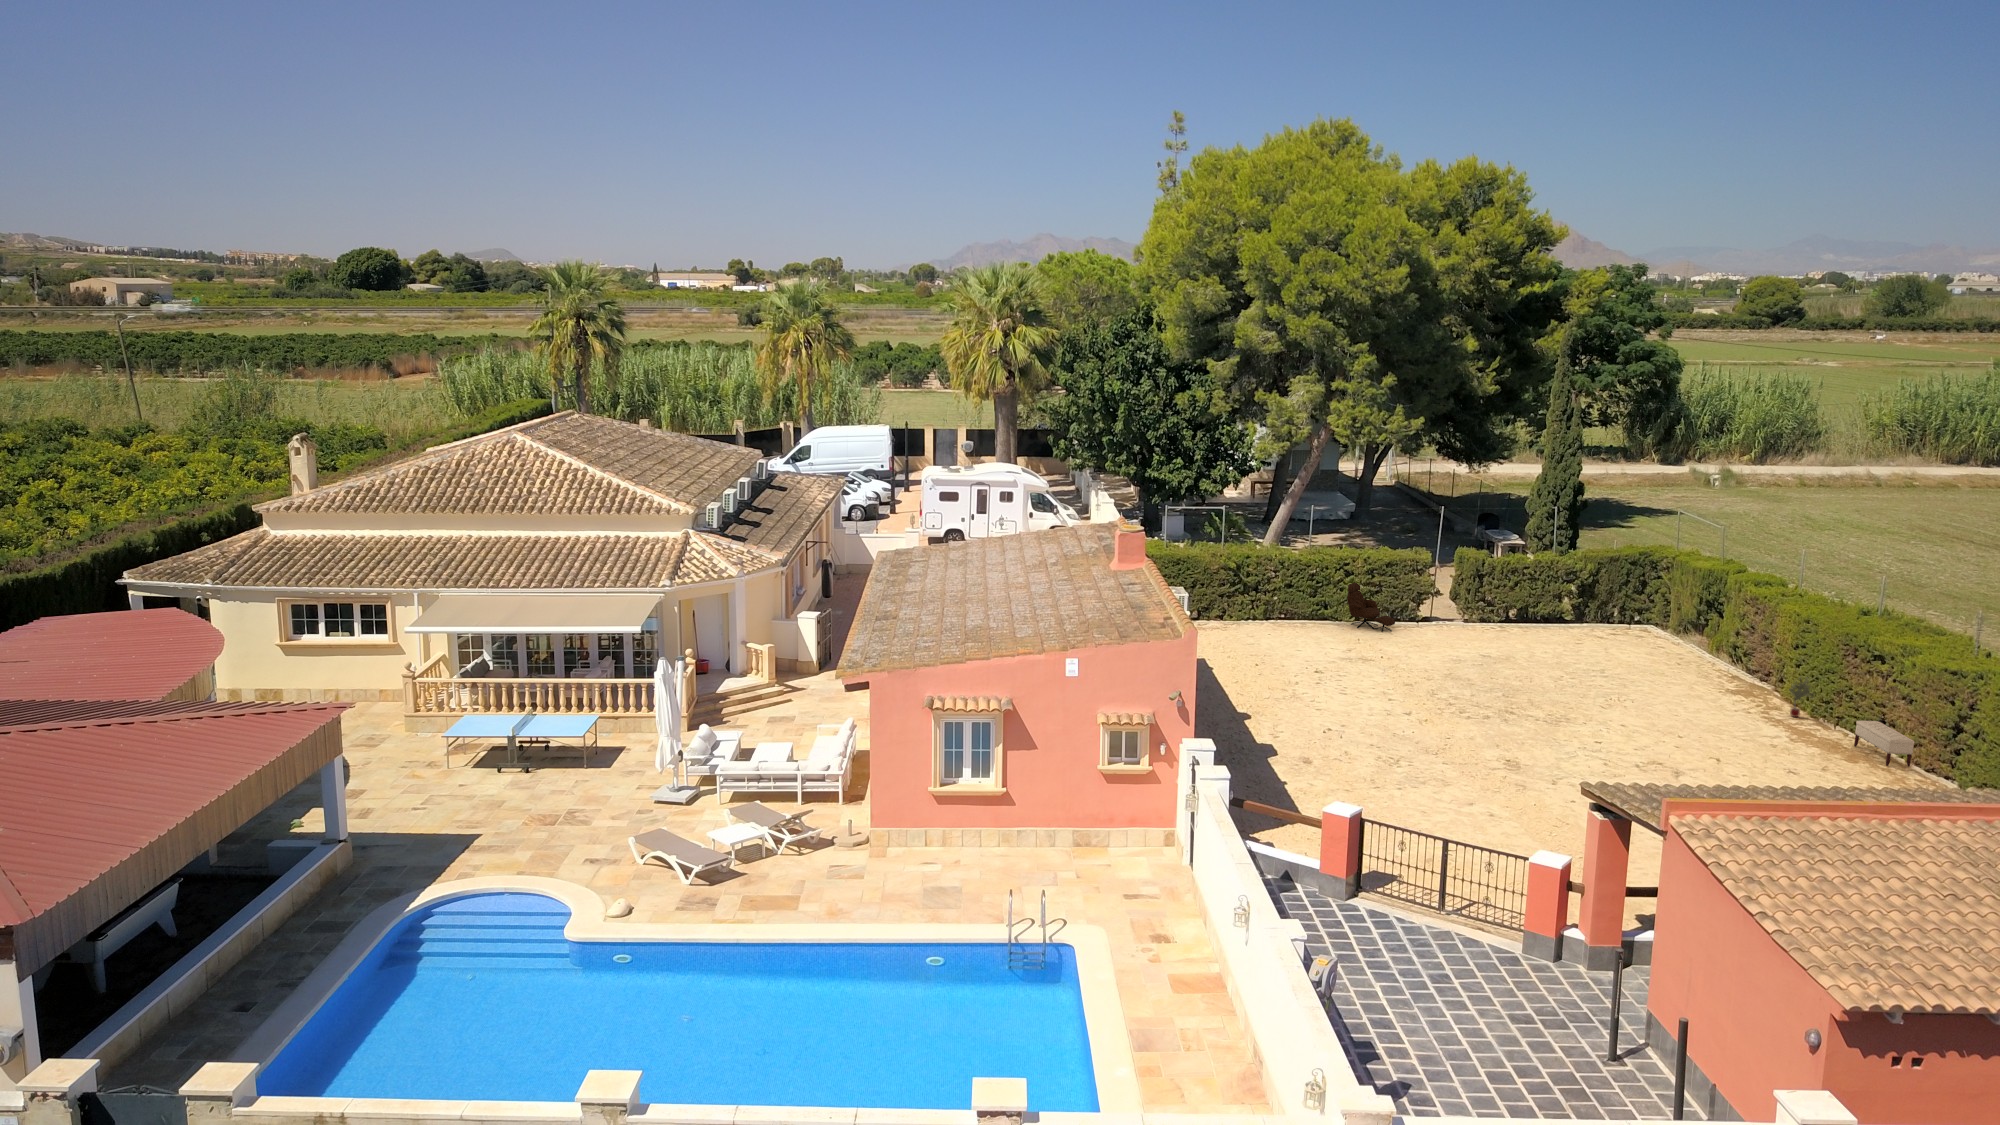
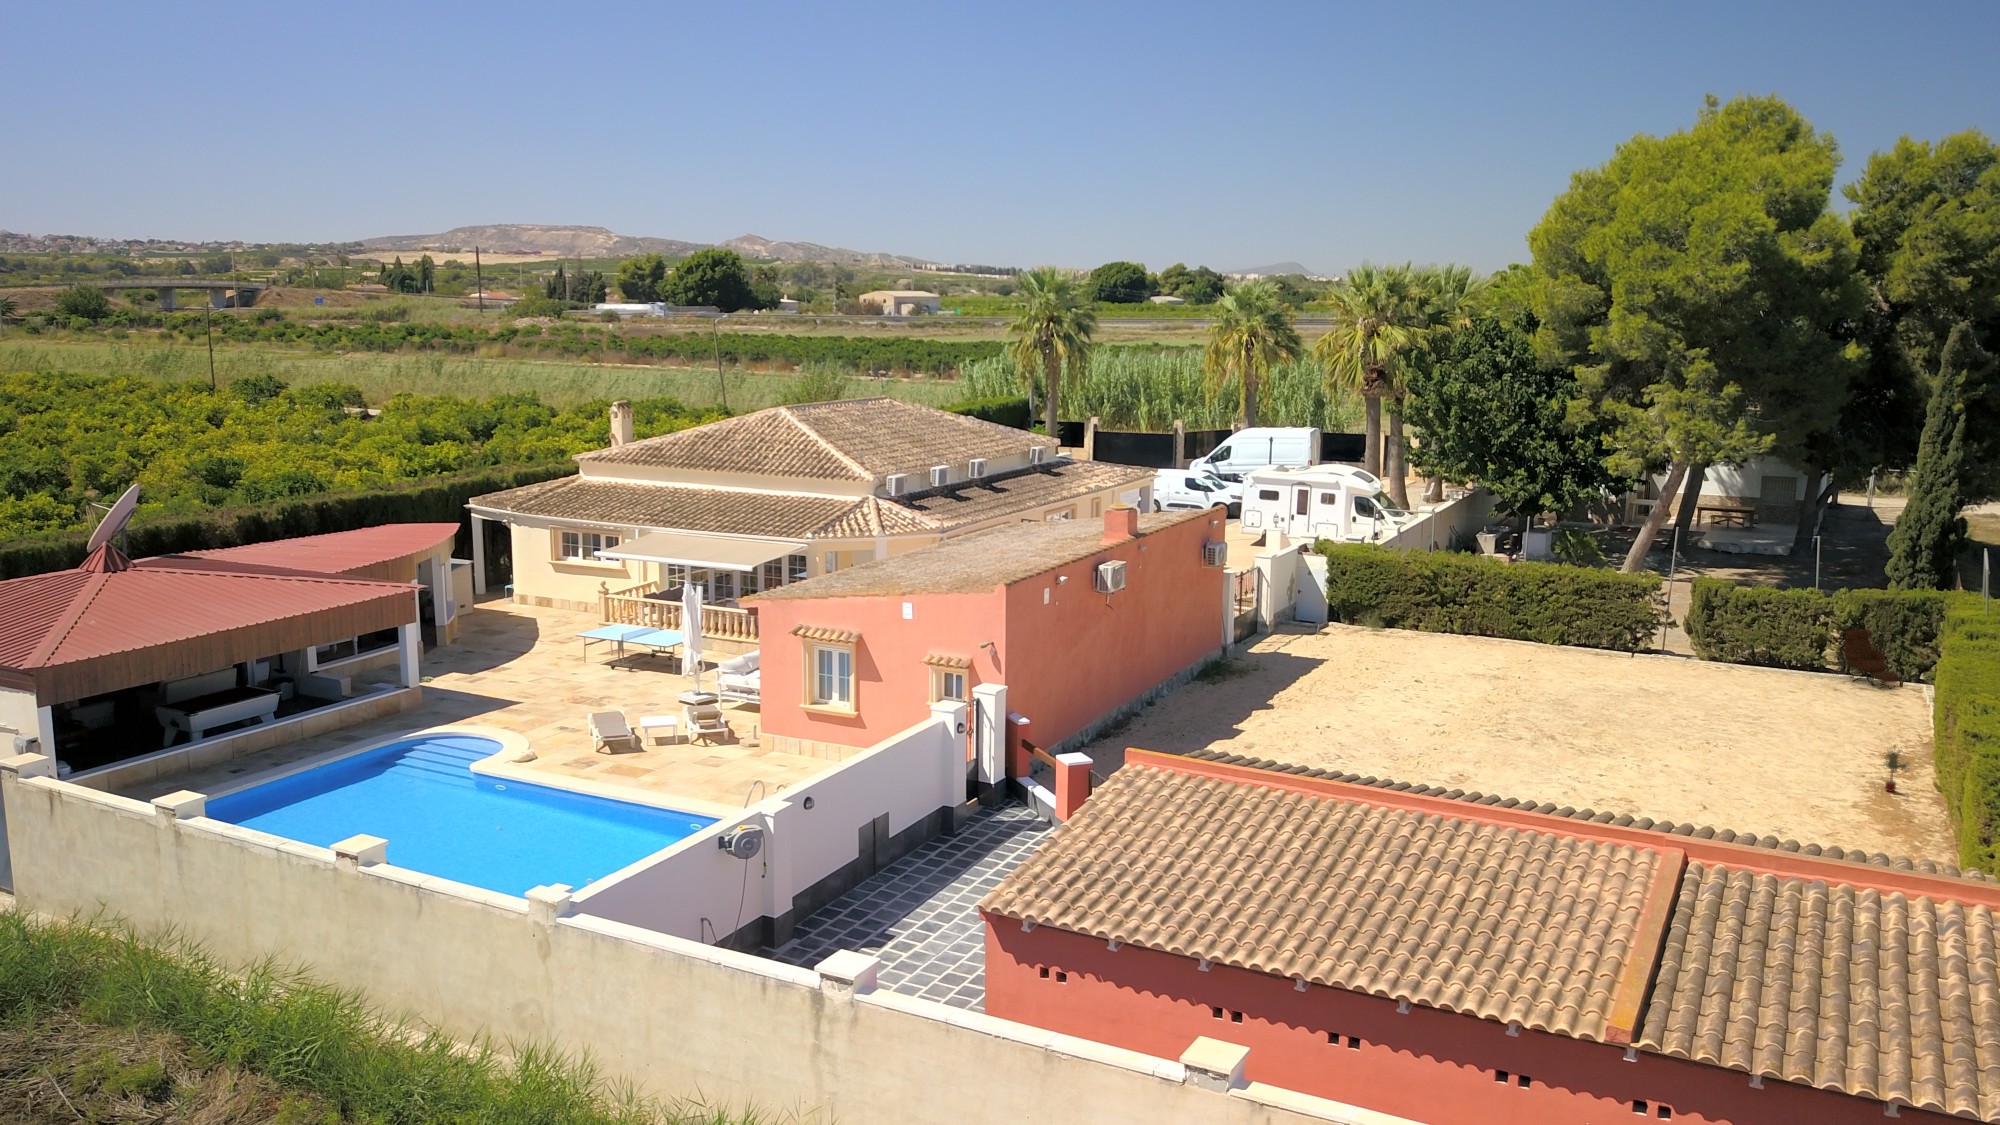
lounge chair: present [1348,582,1395,632] -> present [1844,629,1900,686]
bench: present [1854,721,1915,766] -> none [1886,796,1925,850]

